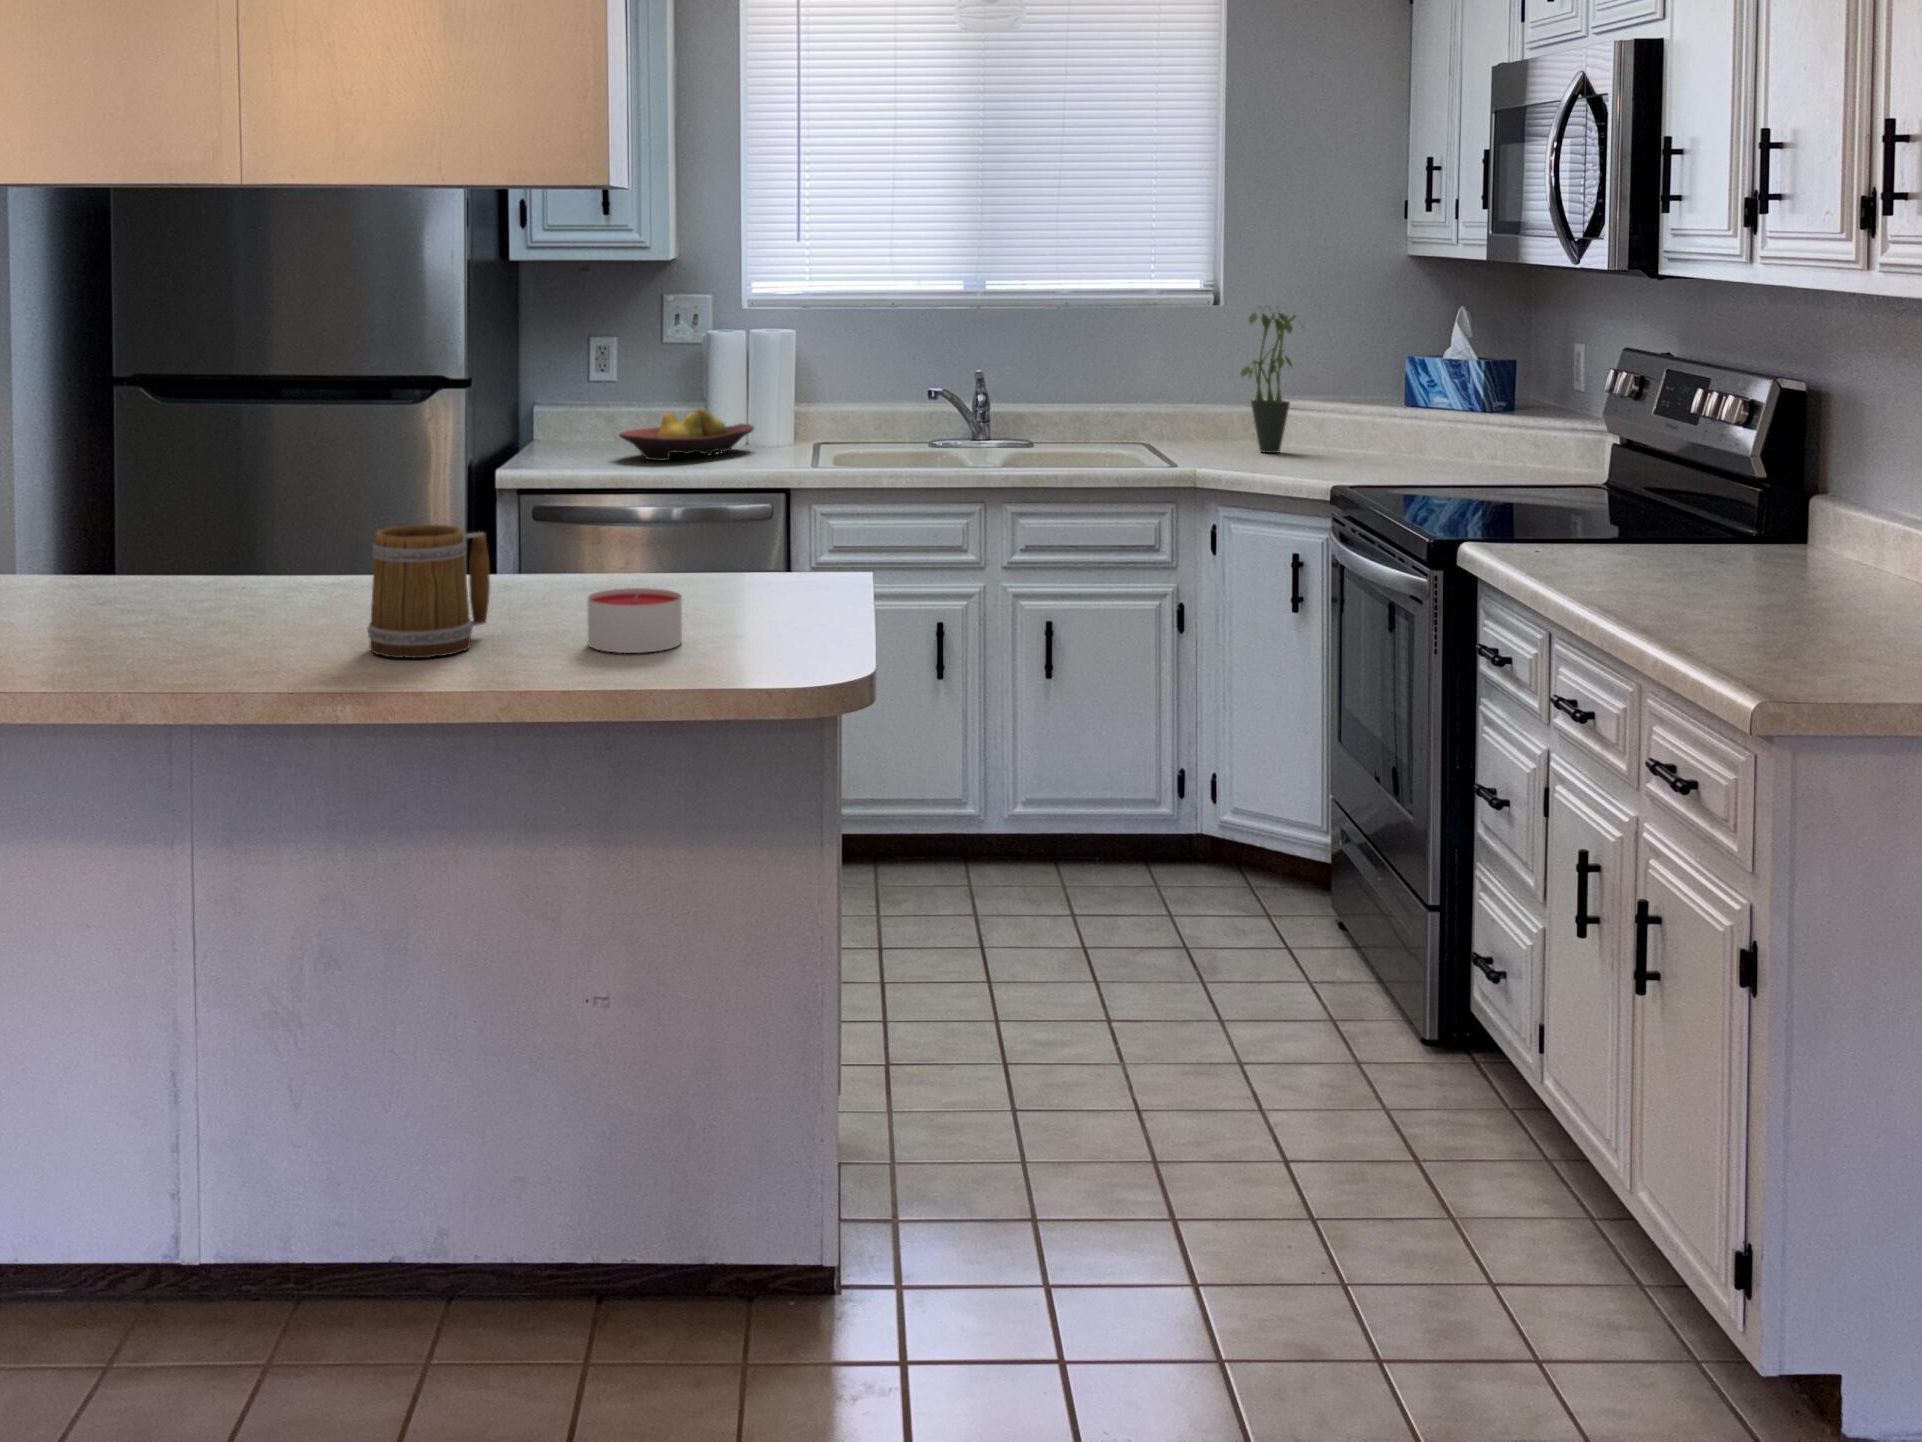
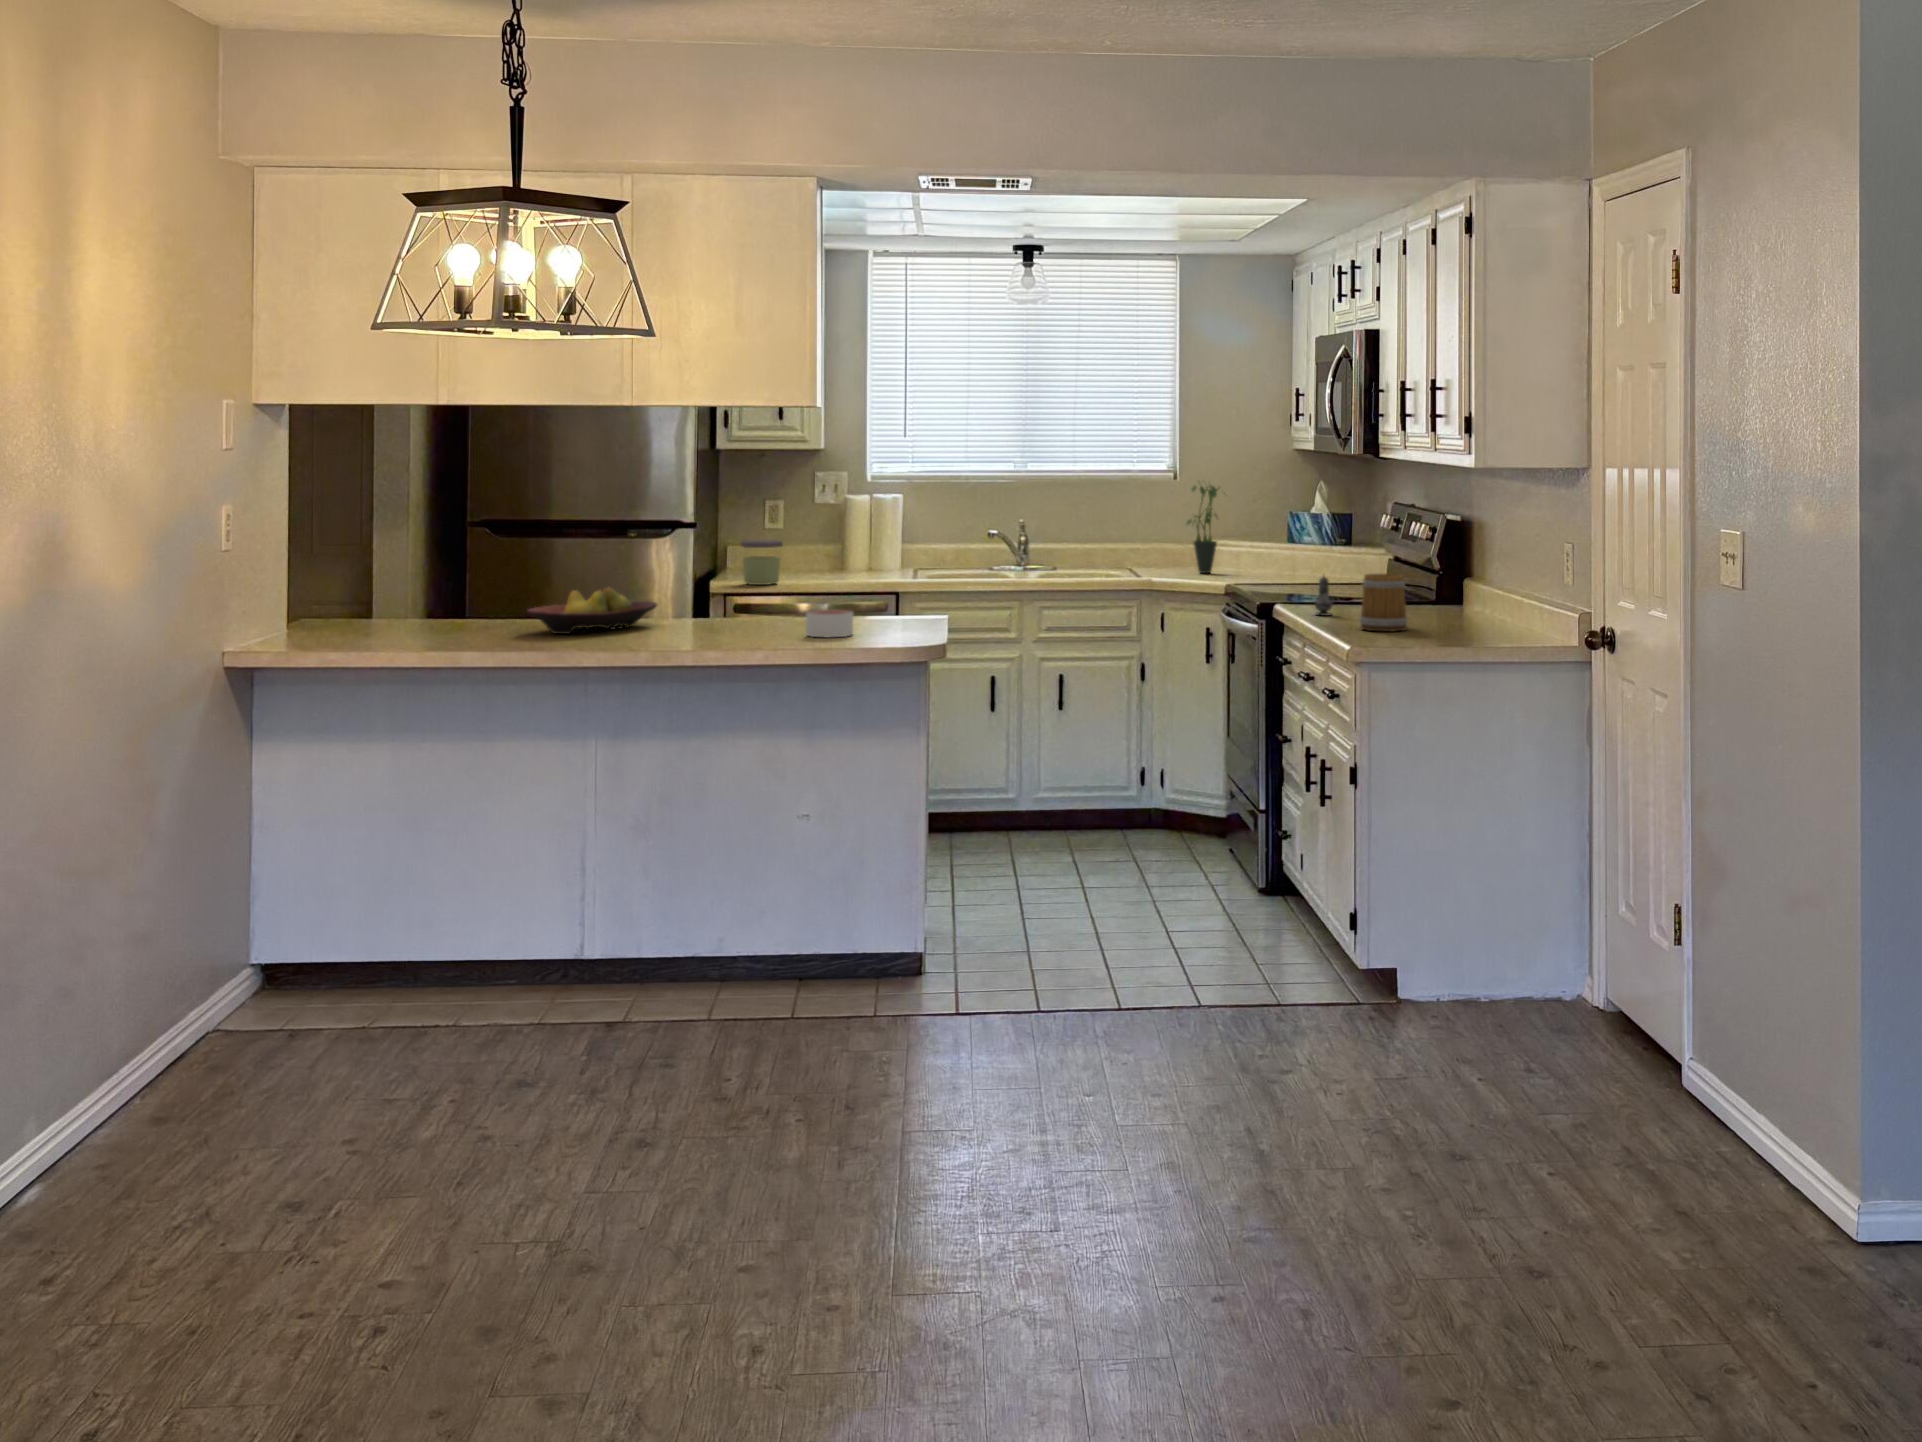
jar: none [541,403,606,476] -> present [741,540,783,585]
fruit bowl: present [619,409,754,461] -> present [527,588,657,634]
salt shaker: none [1559,495,1599,574] -> present [1314,576,1333,616]
mug: present [367,525,490,658] -> present [1360,574,1407,632]

